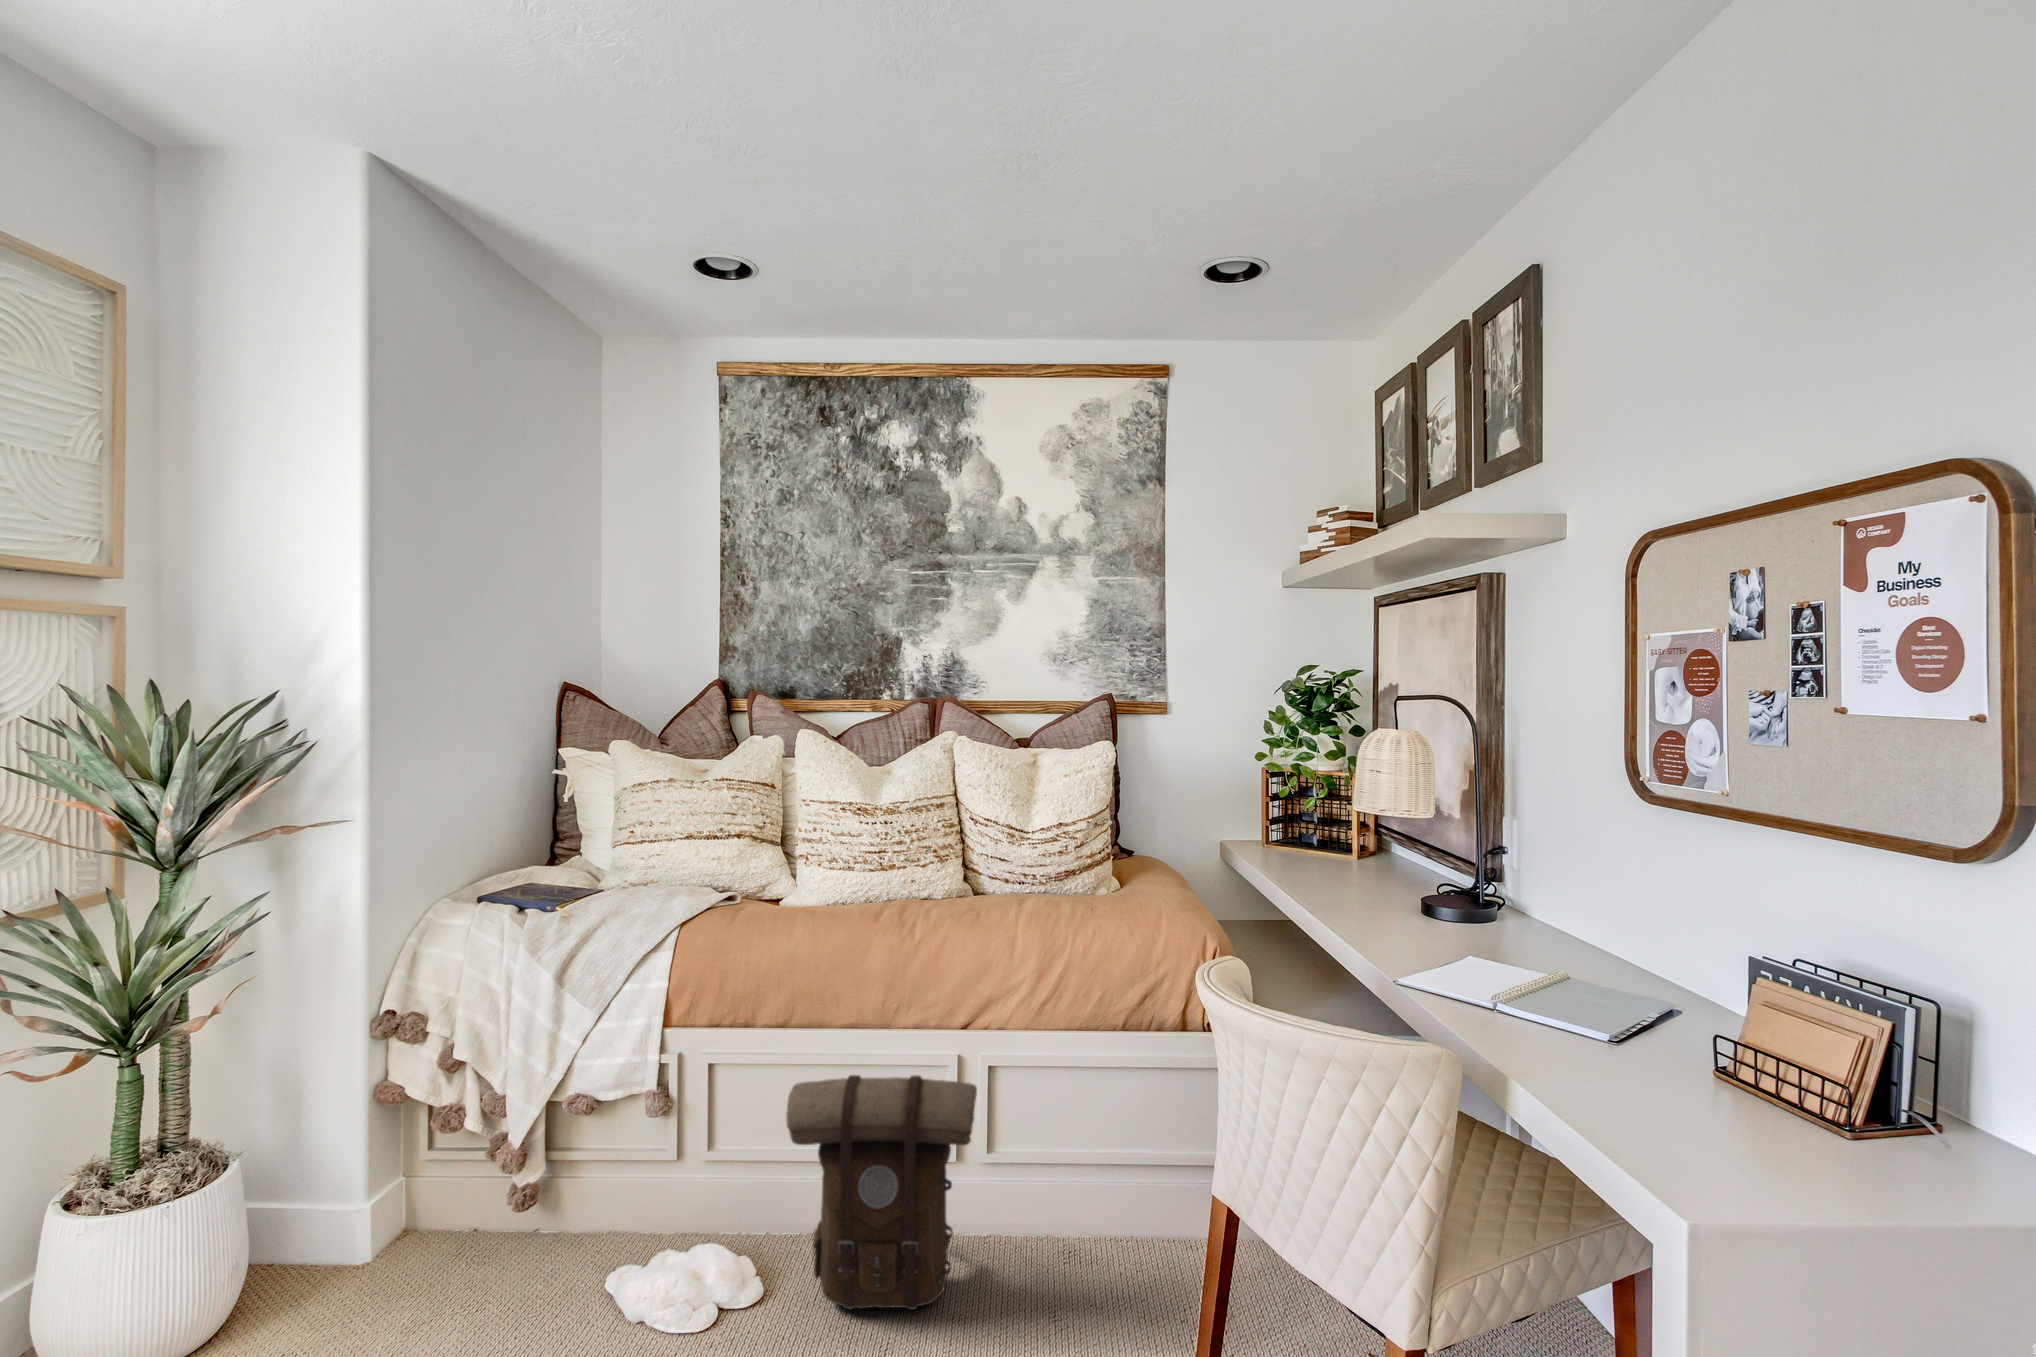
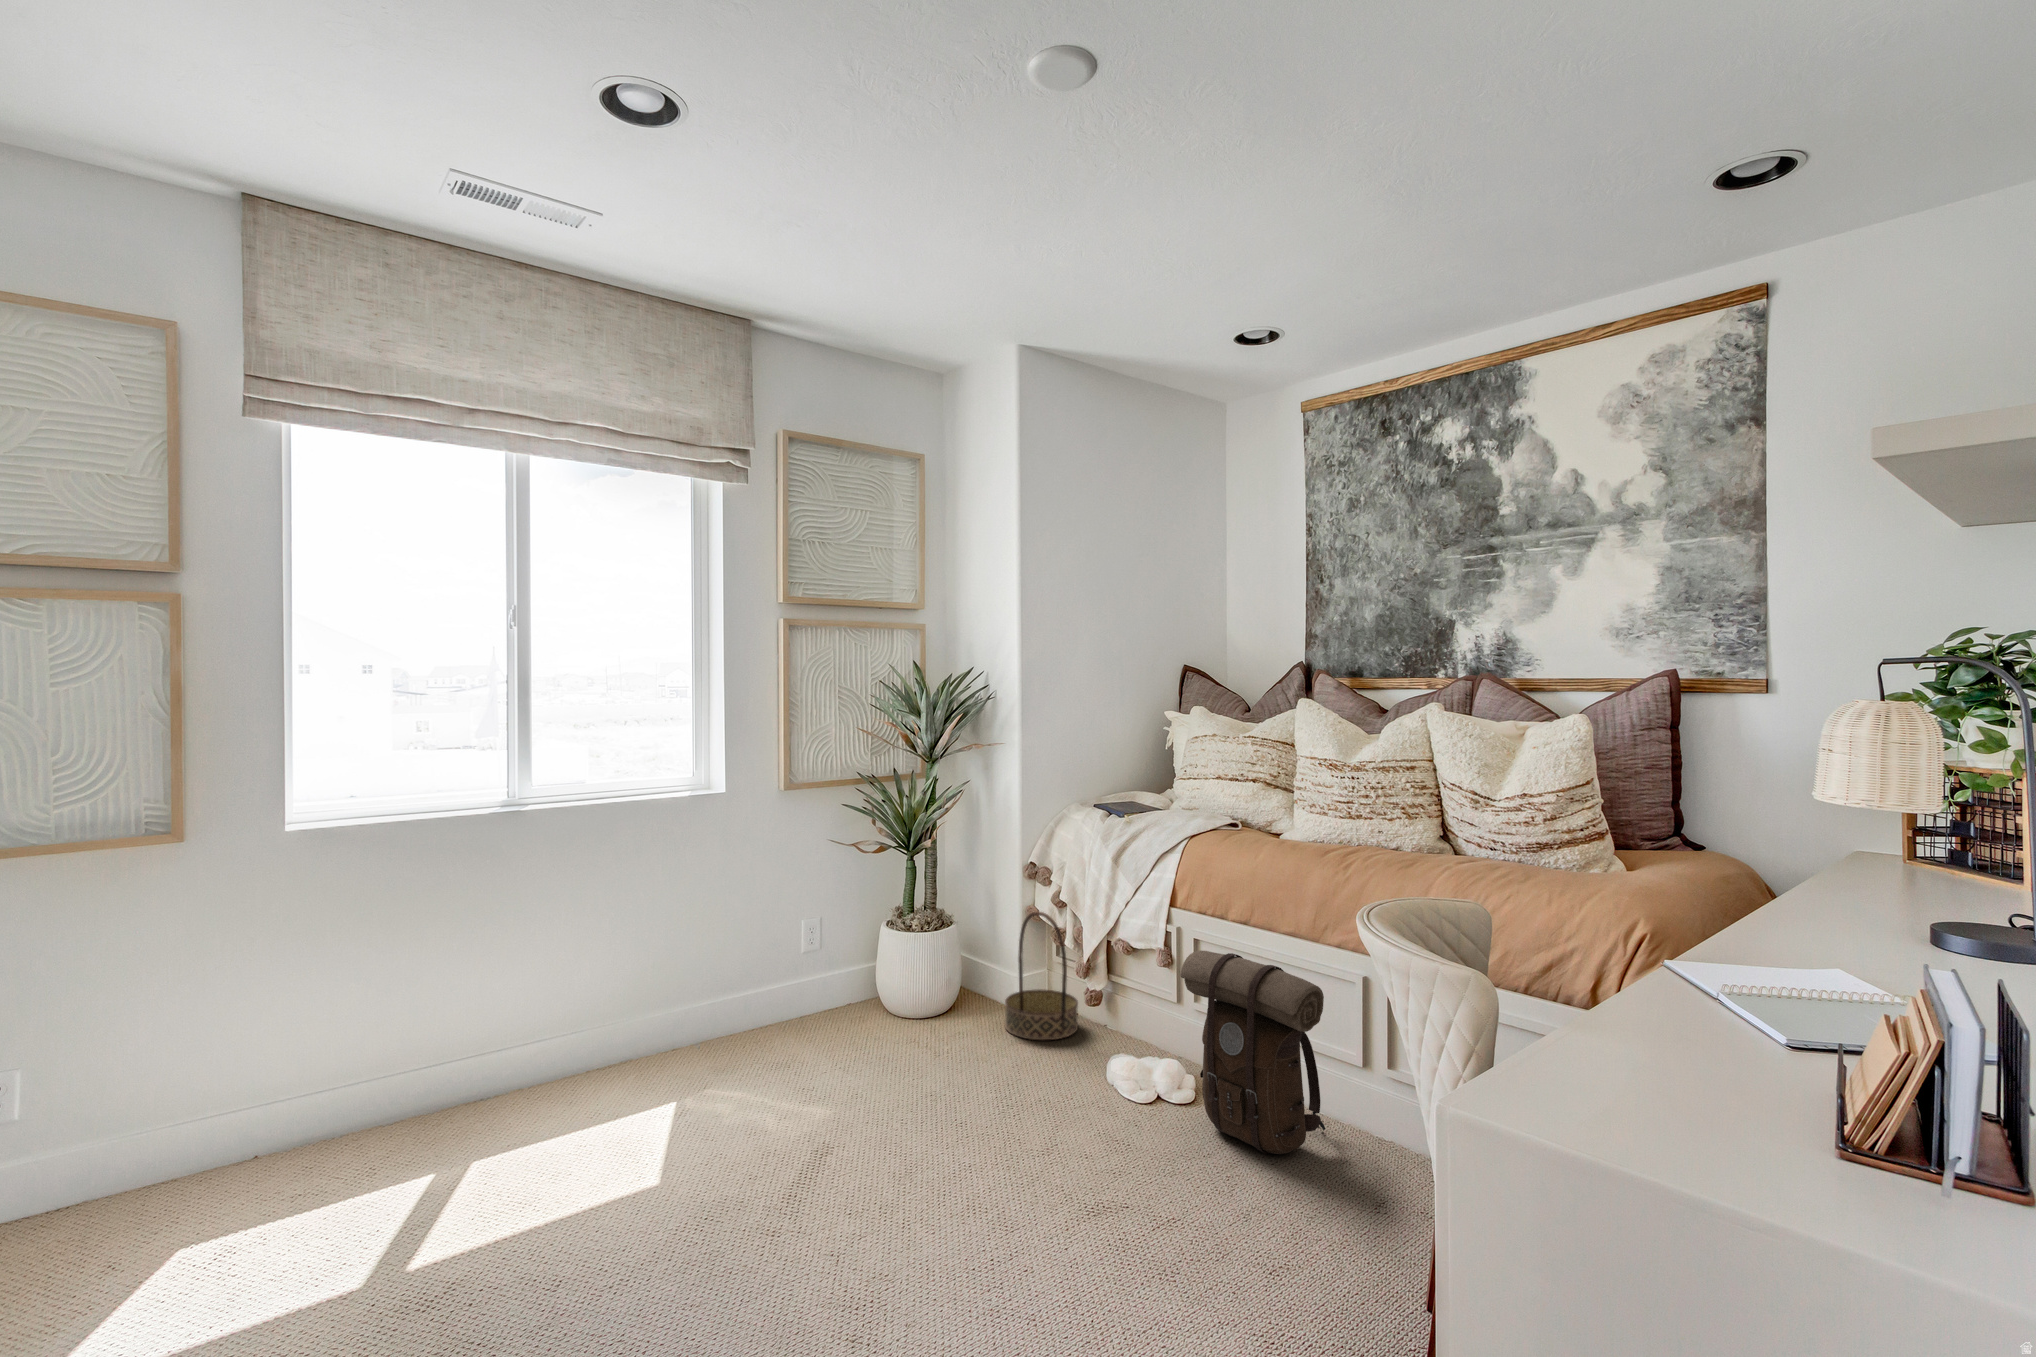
basket: none [374,1095,510,1317] -> present [1005,911,1078,1040]

